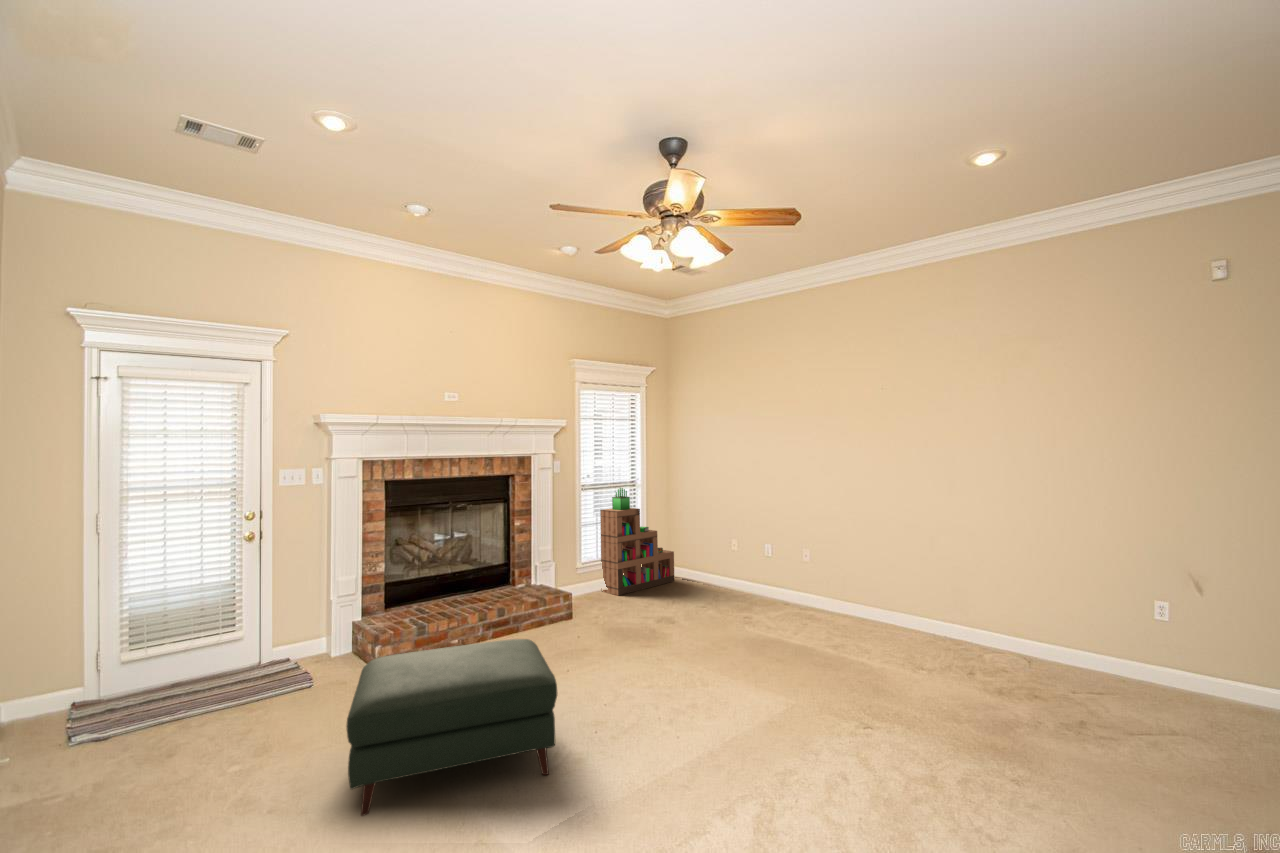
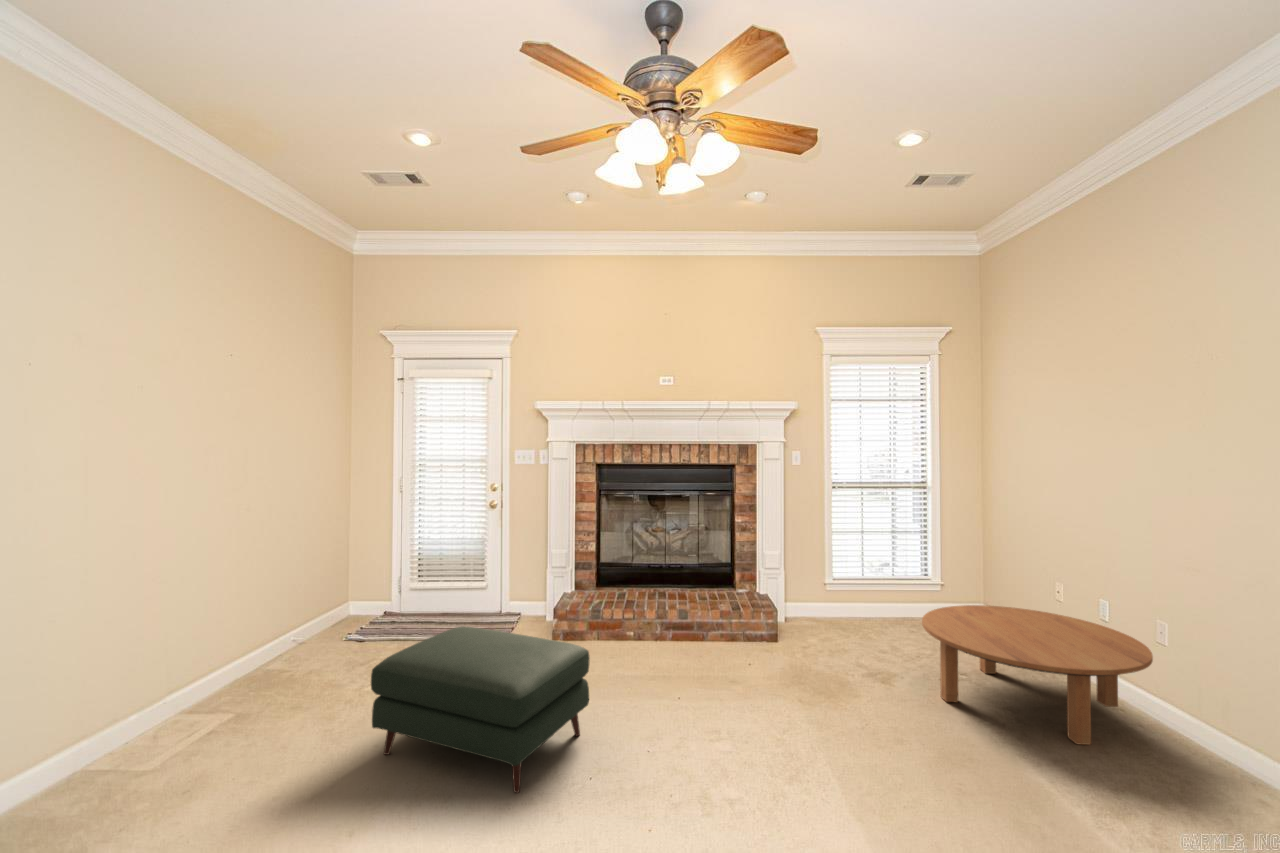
bookshelf: present [600,488,674,596] -> none [859,489,981,629]
coffee table: none [682,556,804,623] -> present [922,605,1153,745]

